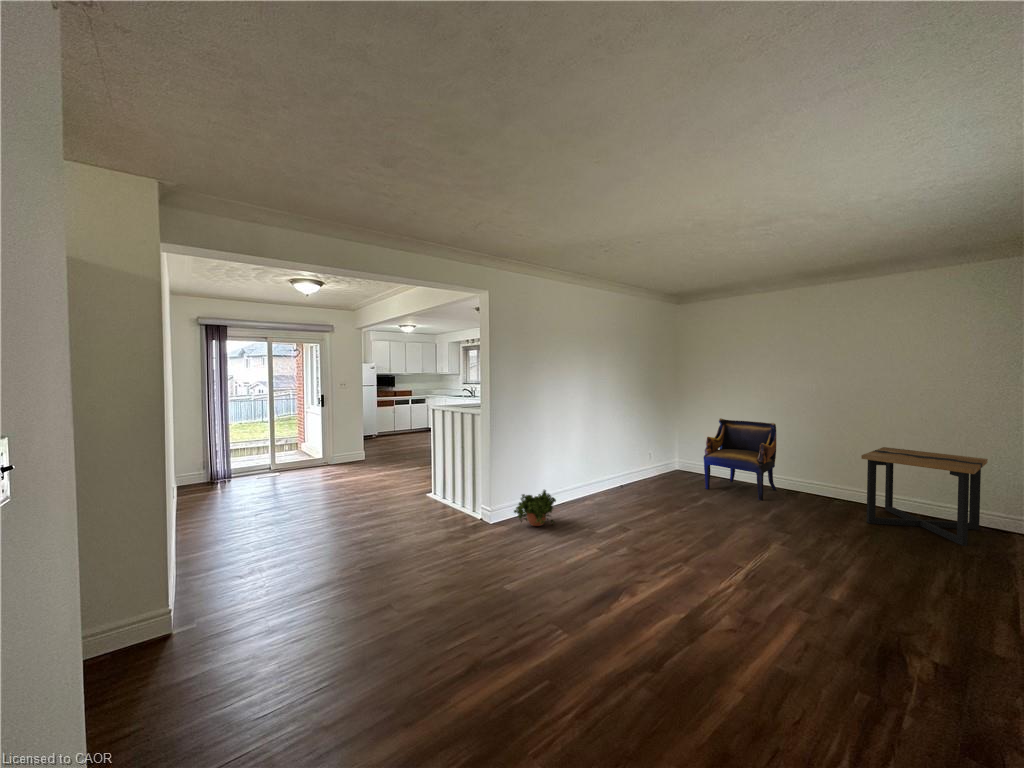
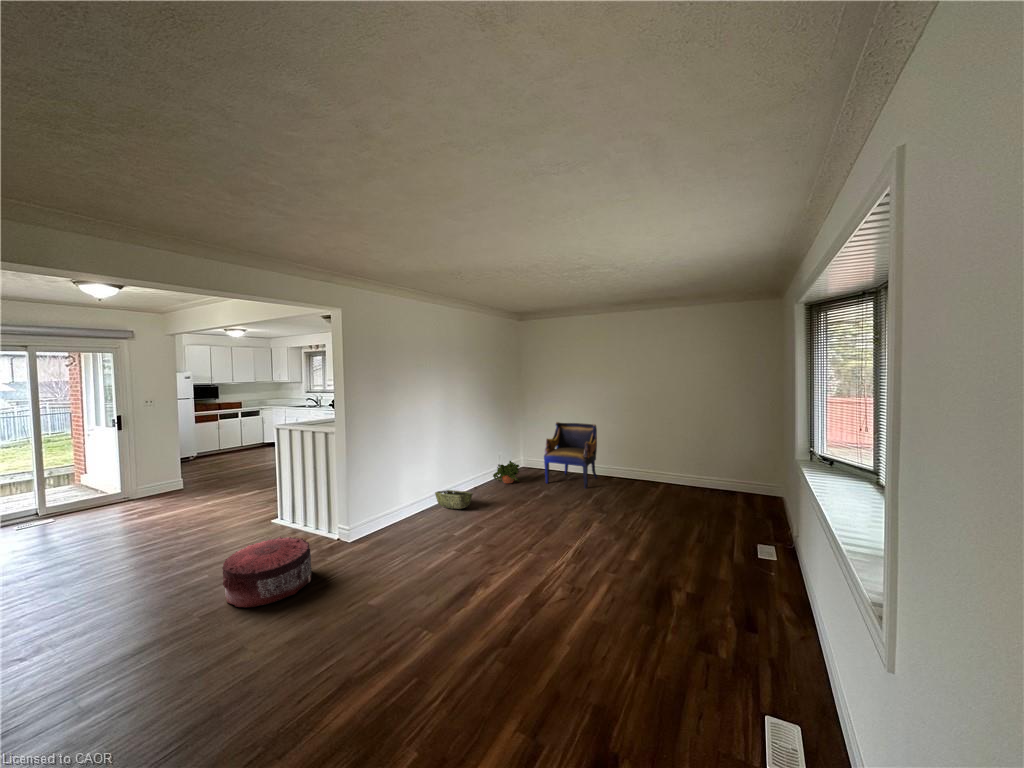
side table: present [861,447,988,546] -> none [650,439,720,506]
woven basket: none [576,483,618,505] -> present [435,490,473,509]
potted plant: present [514,490,556,526] -> present [493,461,519,483]
pouf: none [379,507,455,570] -> present [222,537,313,608]

